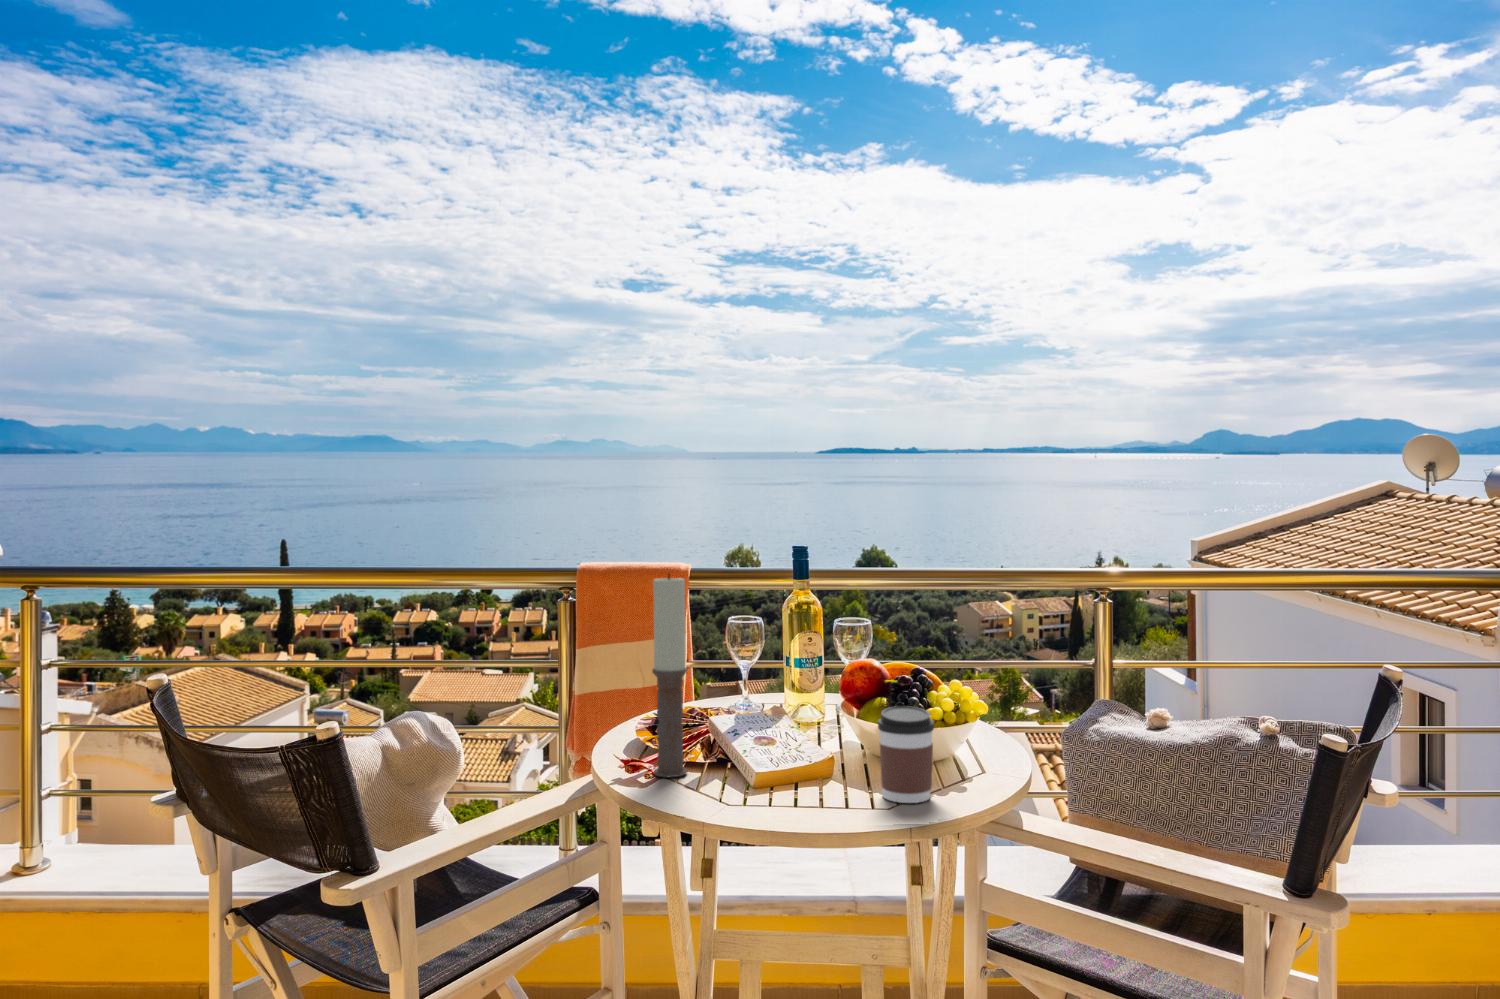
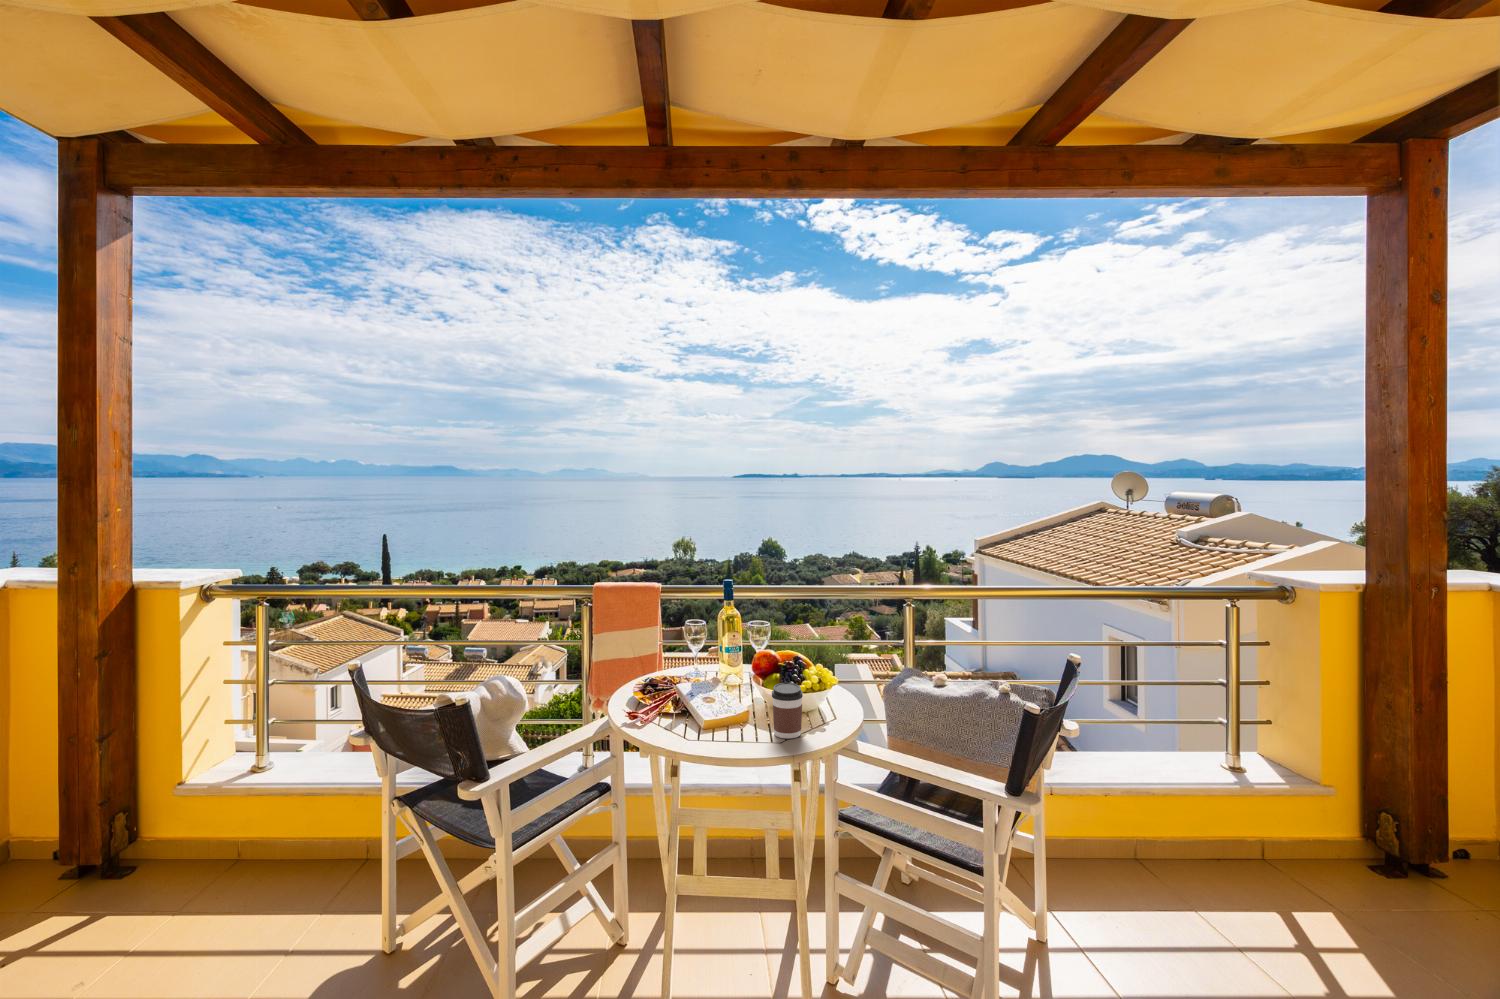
candle: present [652,574,687,777] -> none [646,607,665,724]

